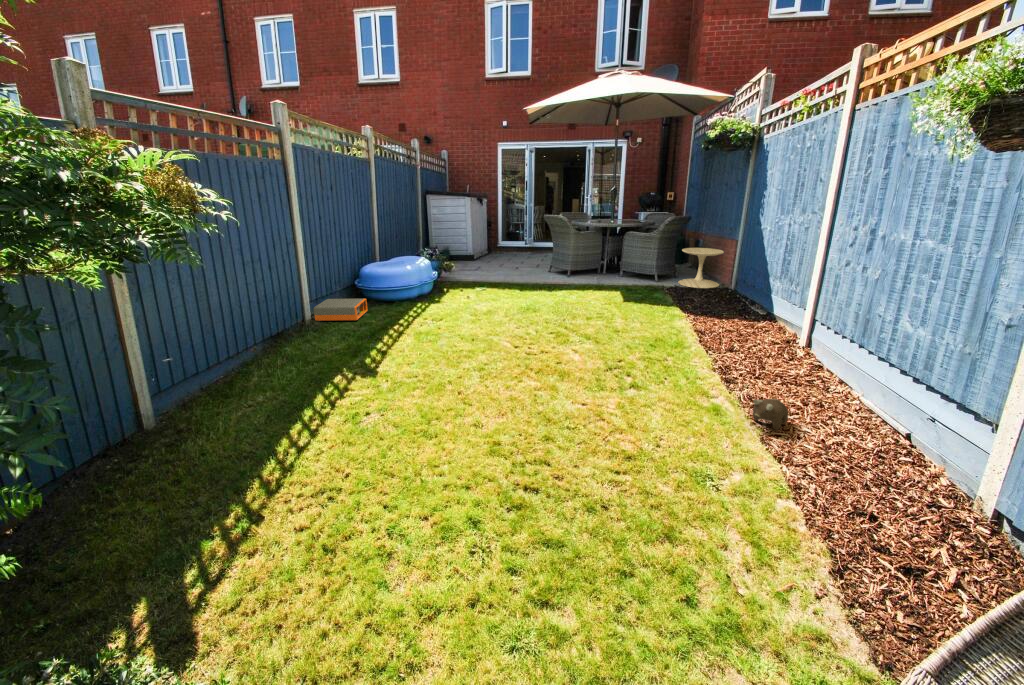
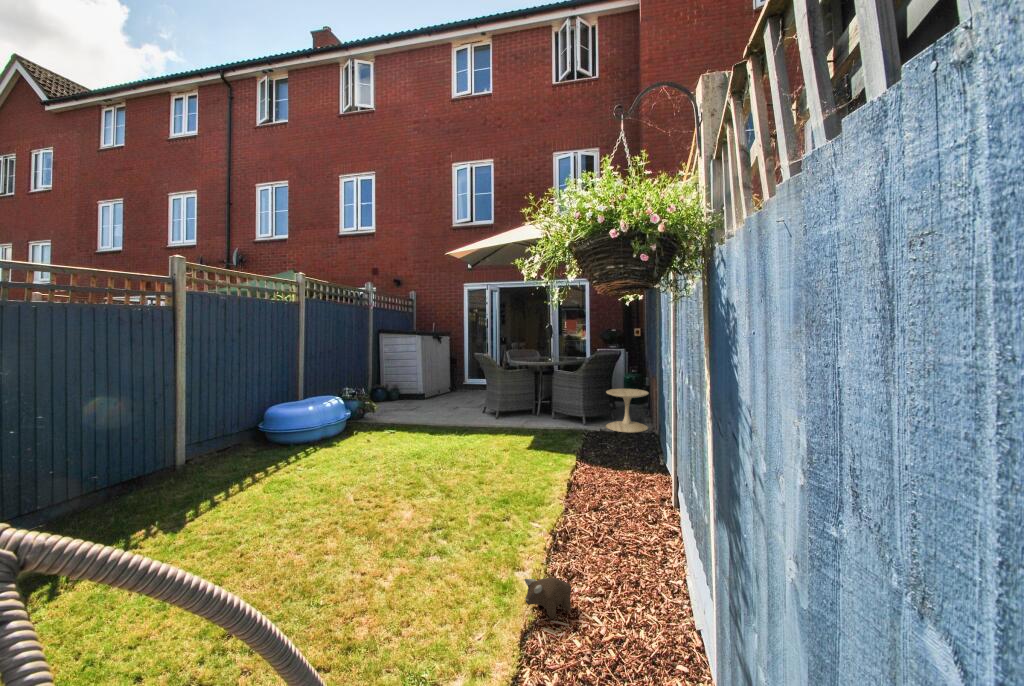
storage box: present [314,298,368,321] -> none [187,441,252,465]

